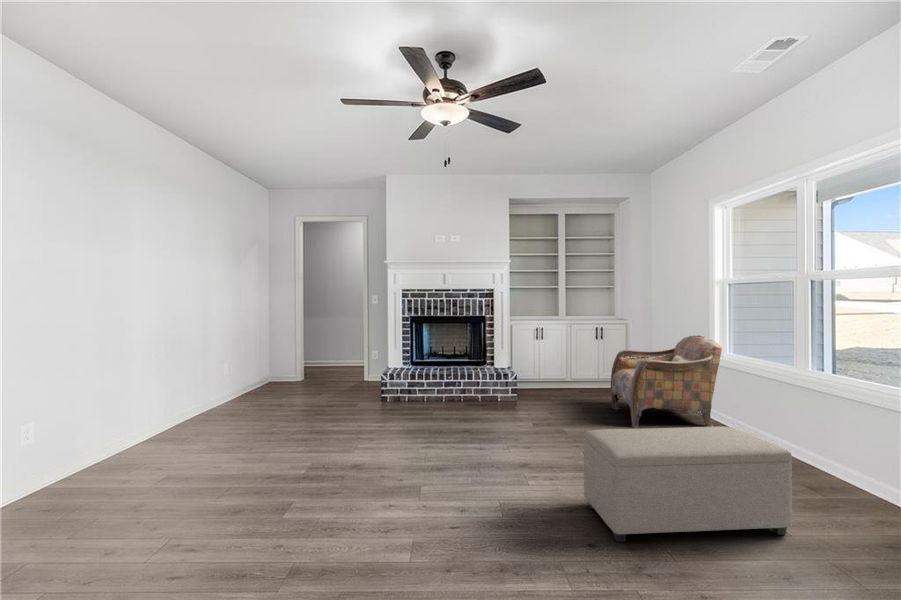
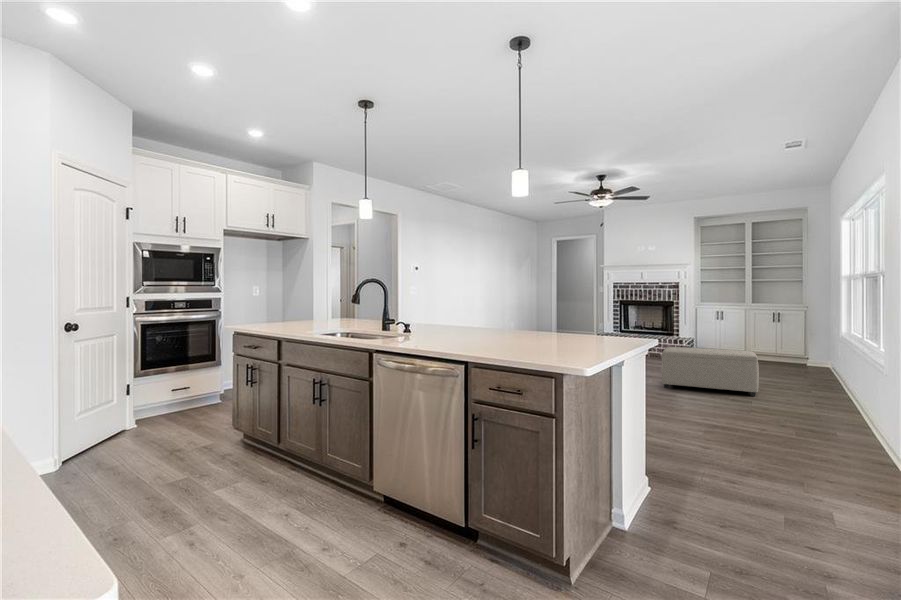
armchair: present [611,336,722,428] -> none [754,314,833,378]

